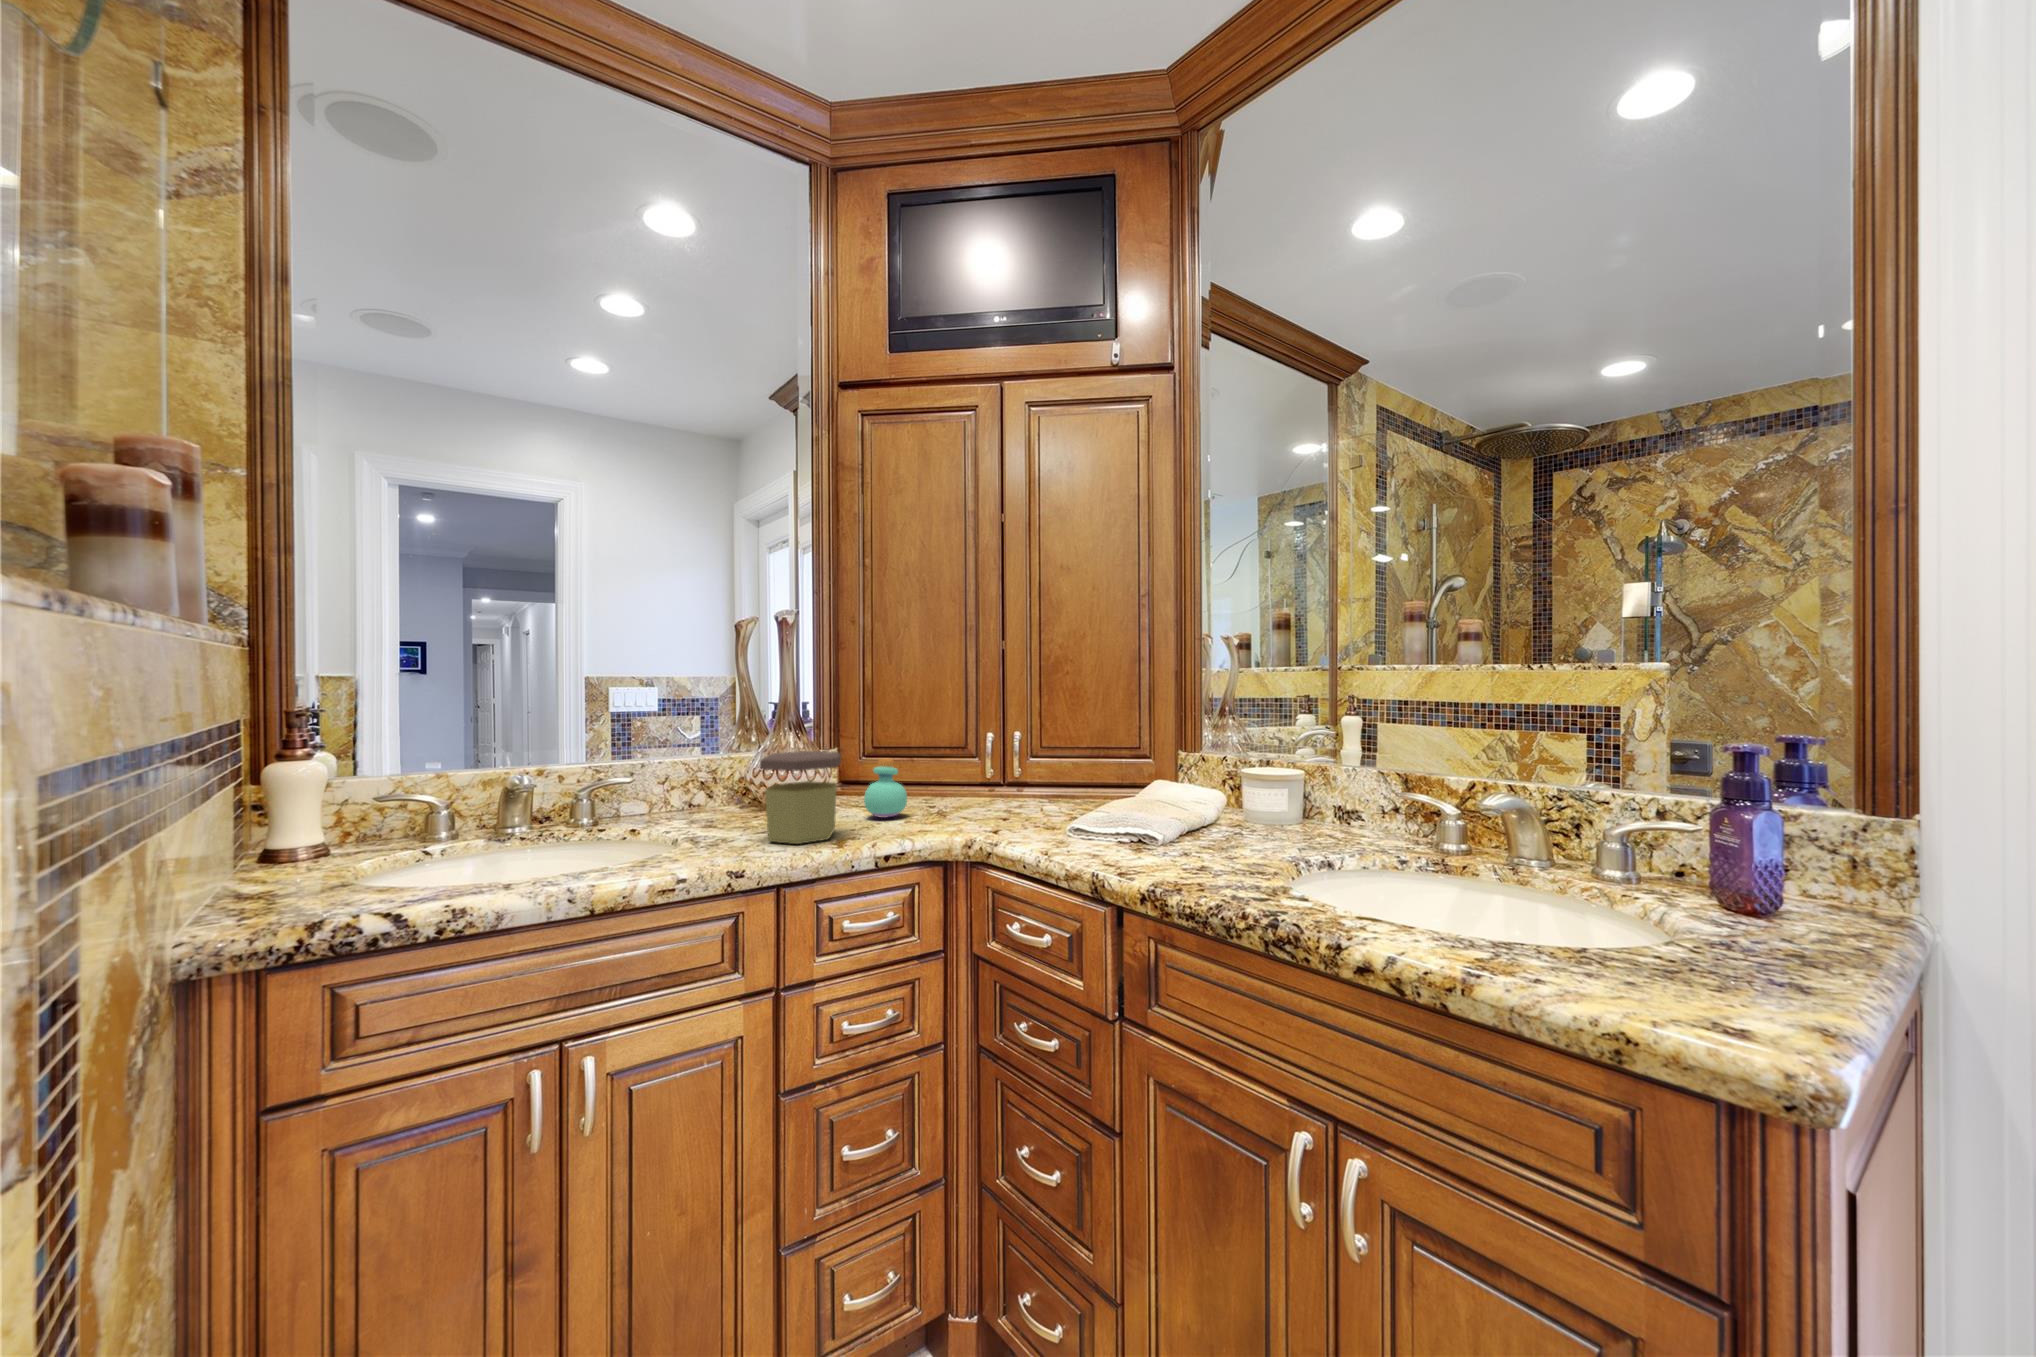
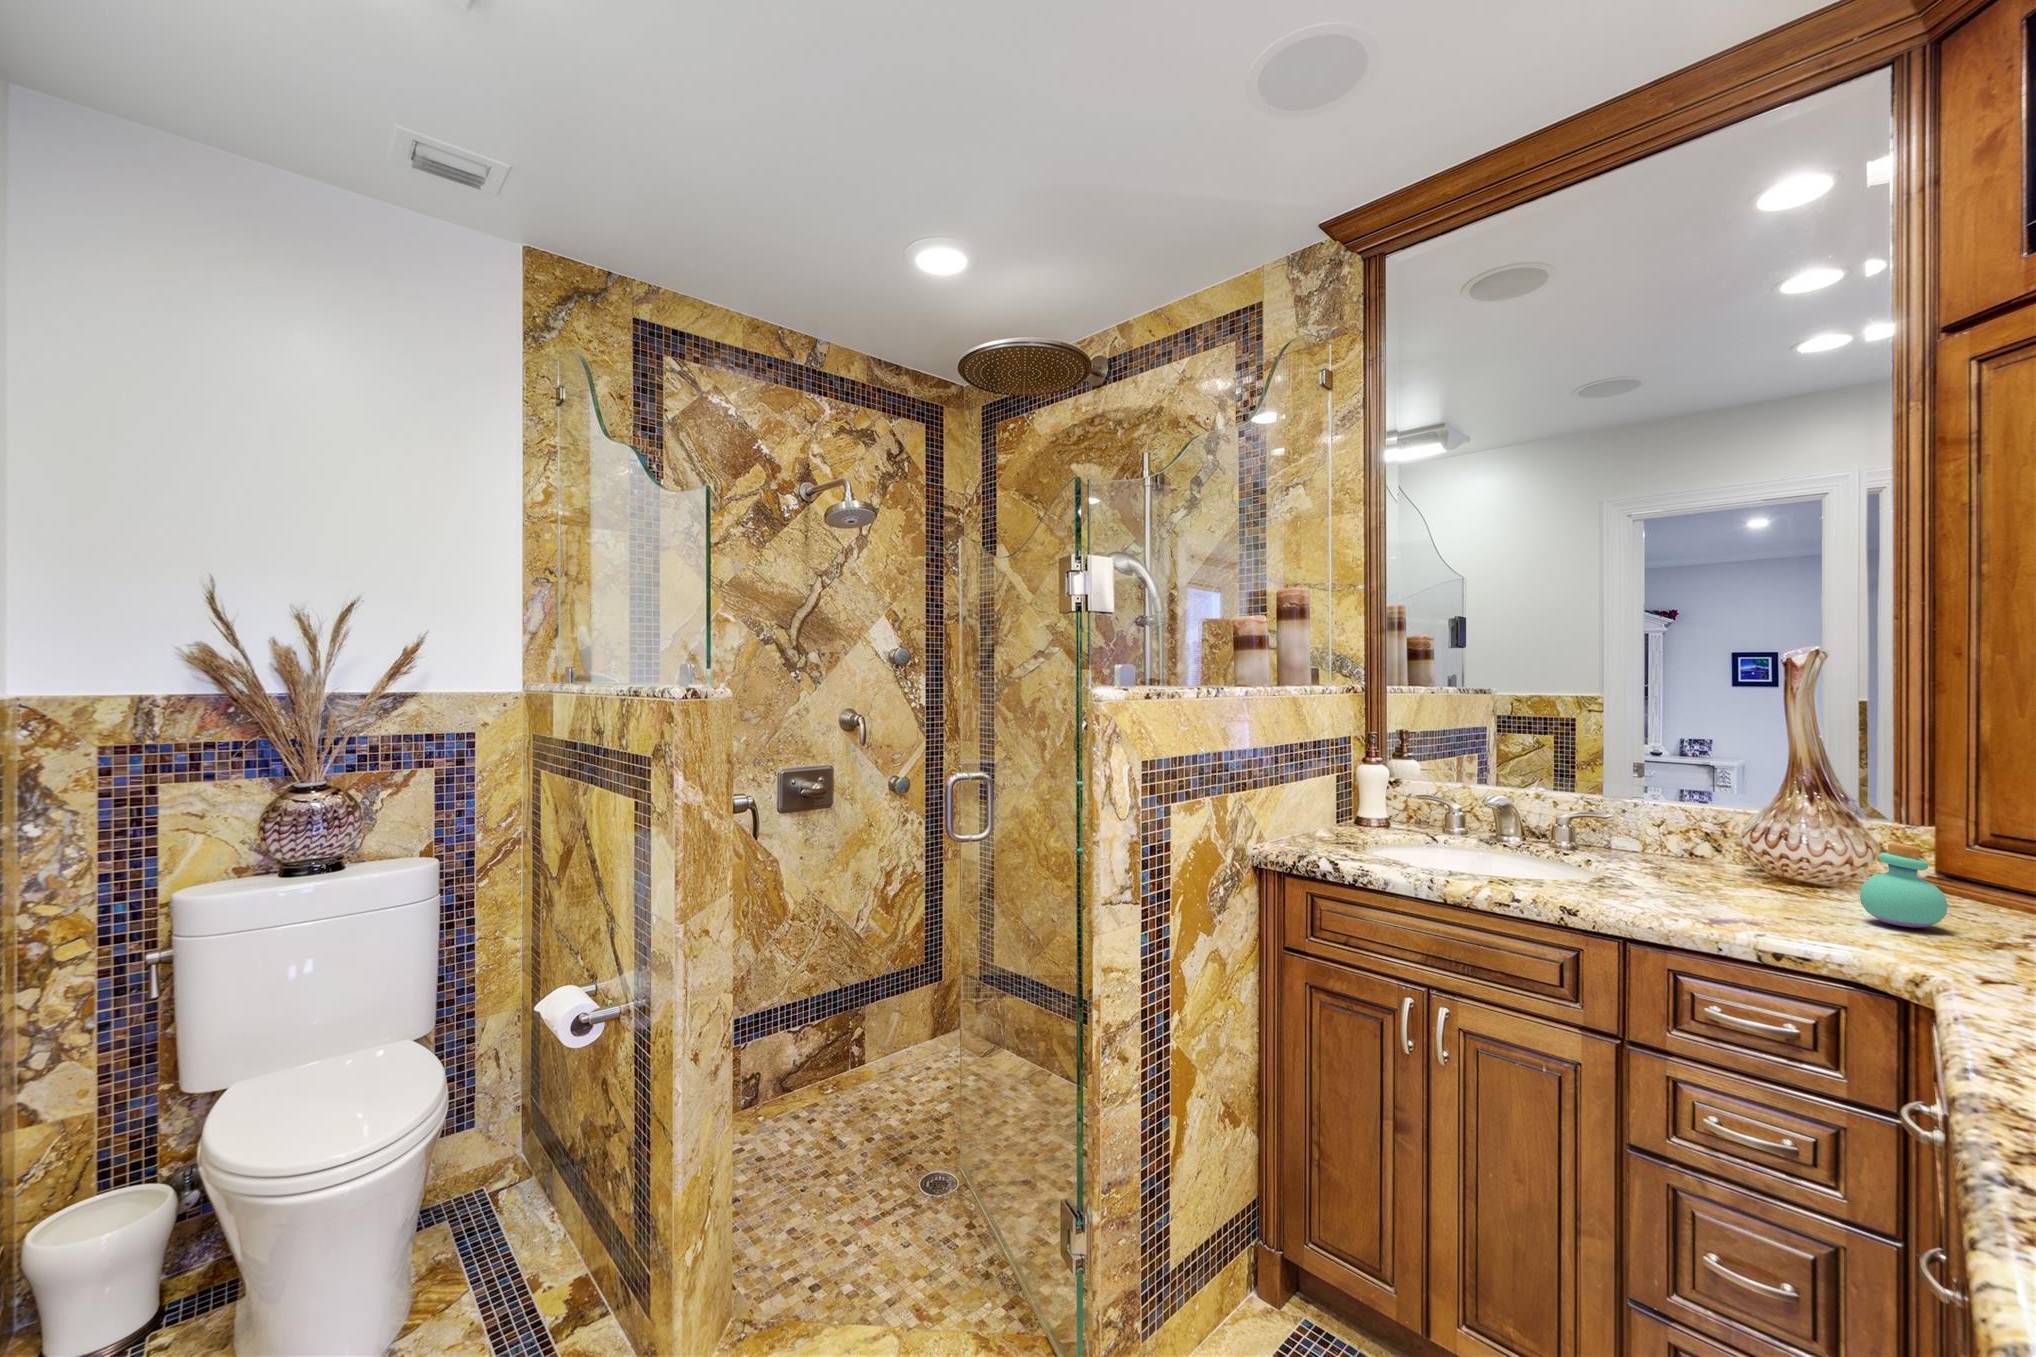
jar: present [760,751,841,844] -> none [1651,808,1774,917]

